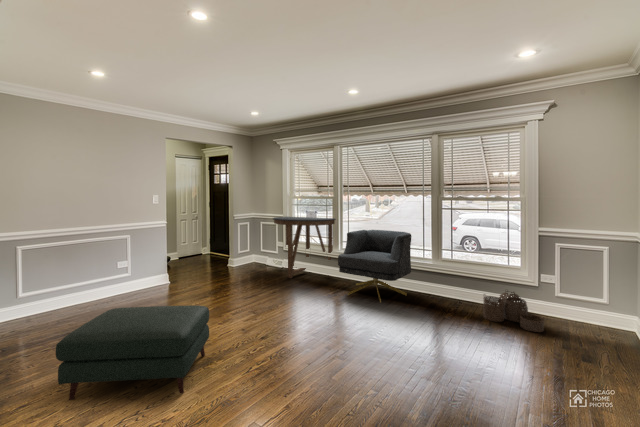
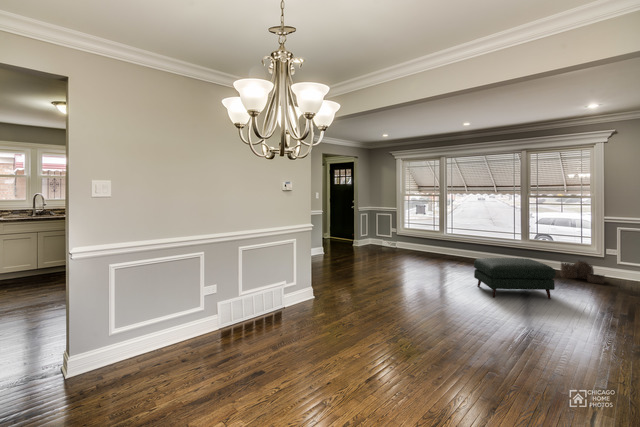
console table: present [273,217,336,278] -> none [391,210,442,254]
armchair: present [338,230,411,302] -> none [449,219,505,267]
ottoman: present [56,305,209,400] -> present [474,258,556,299]

